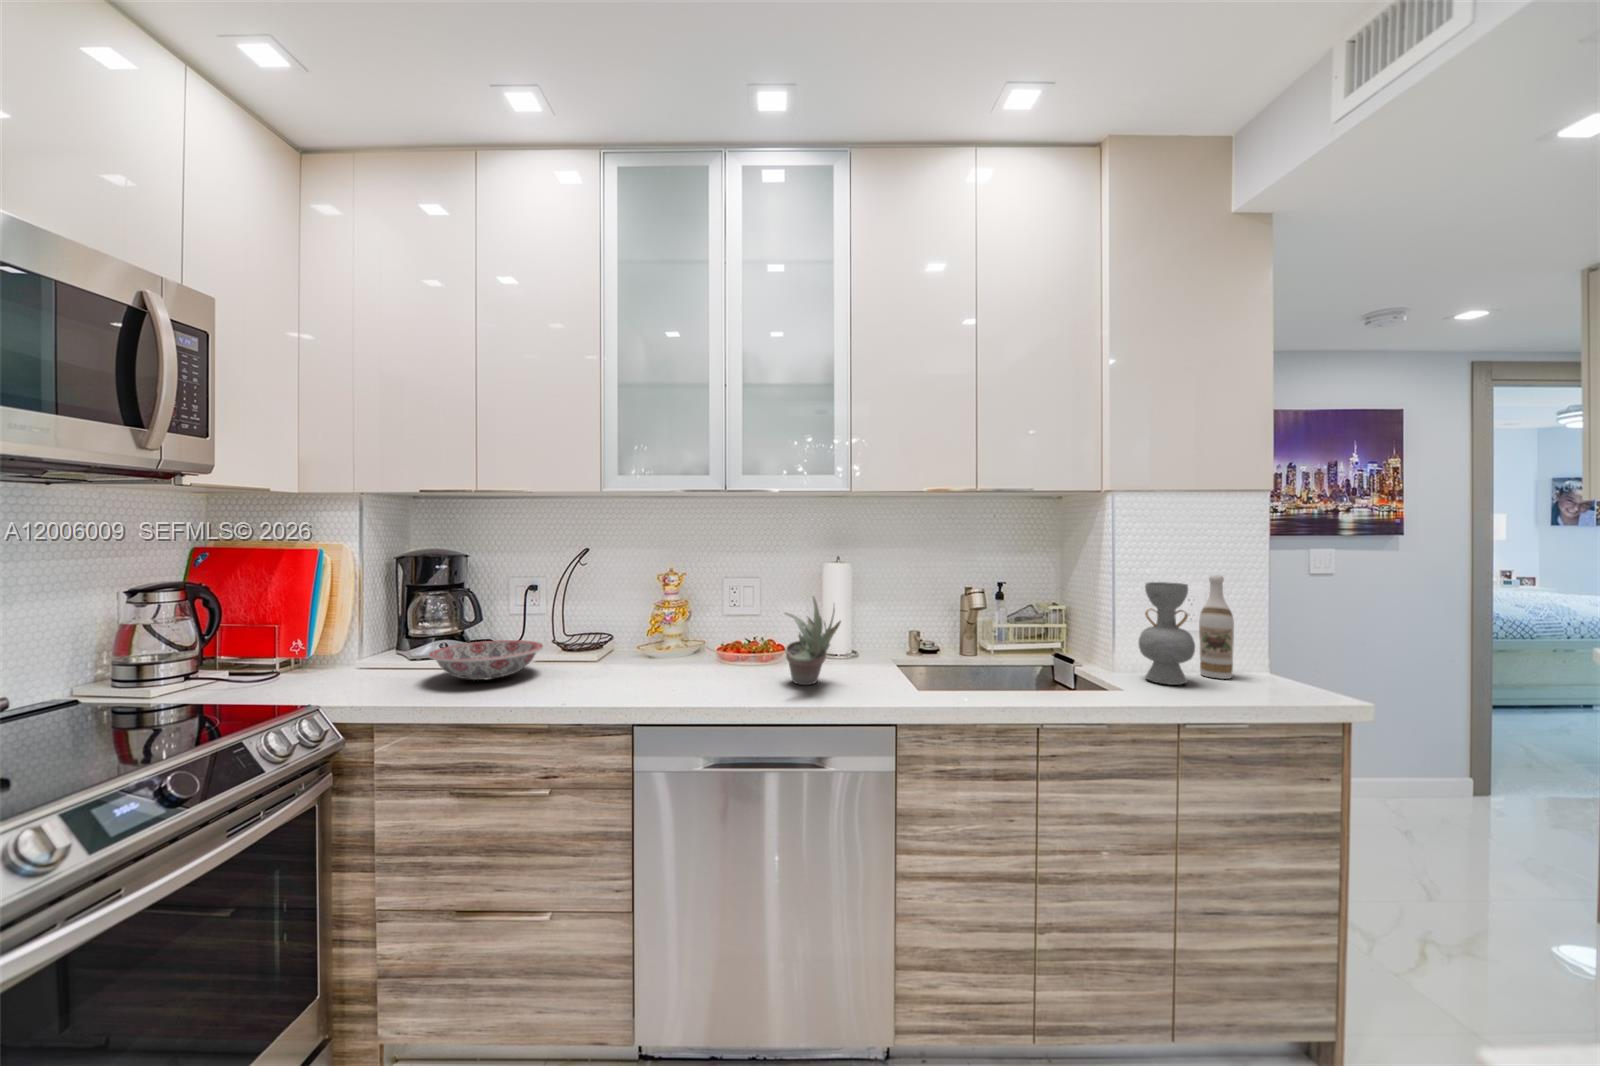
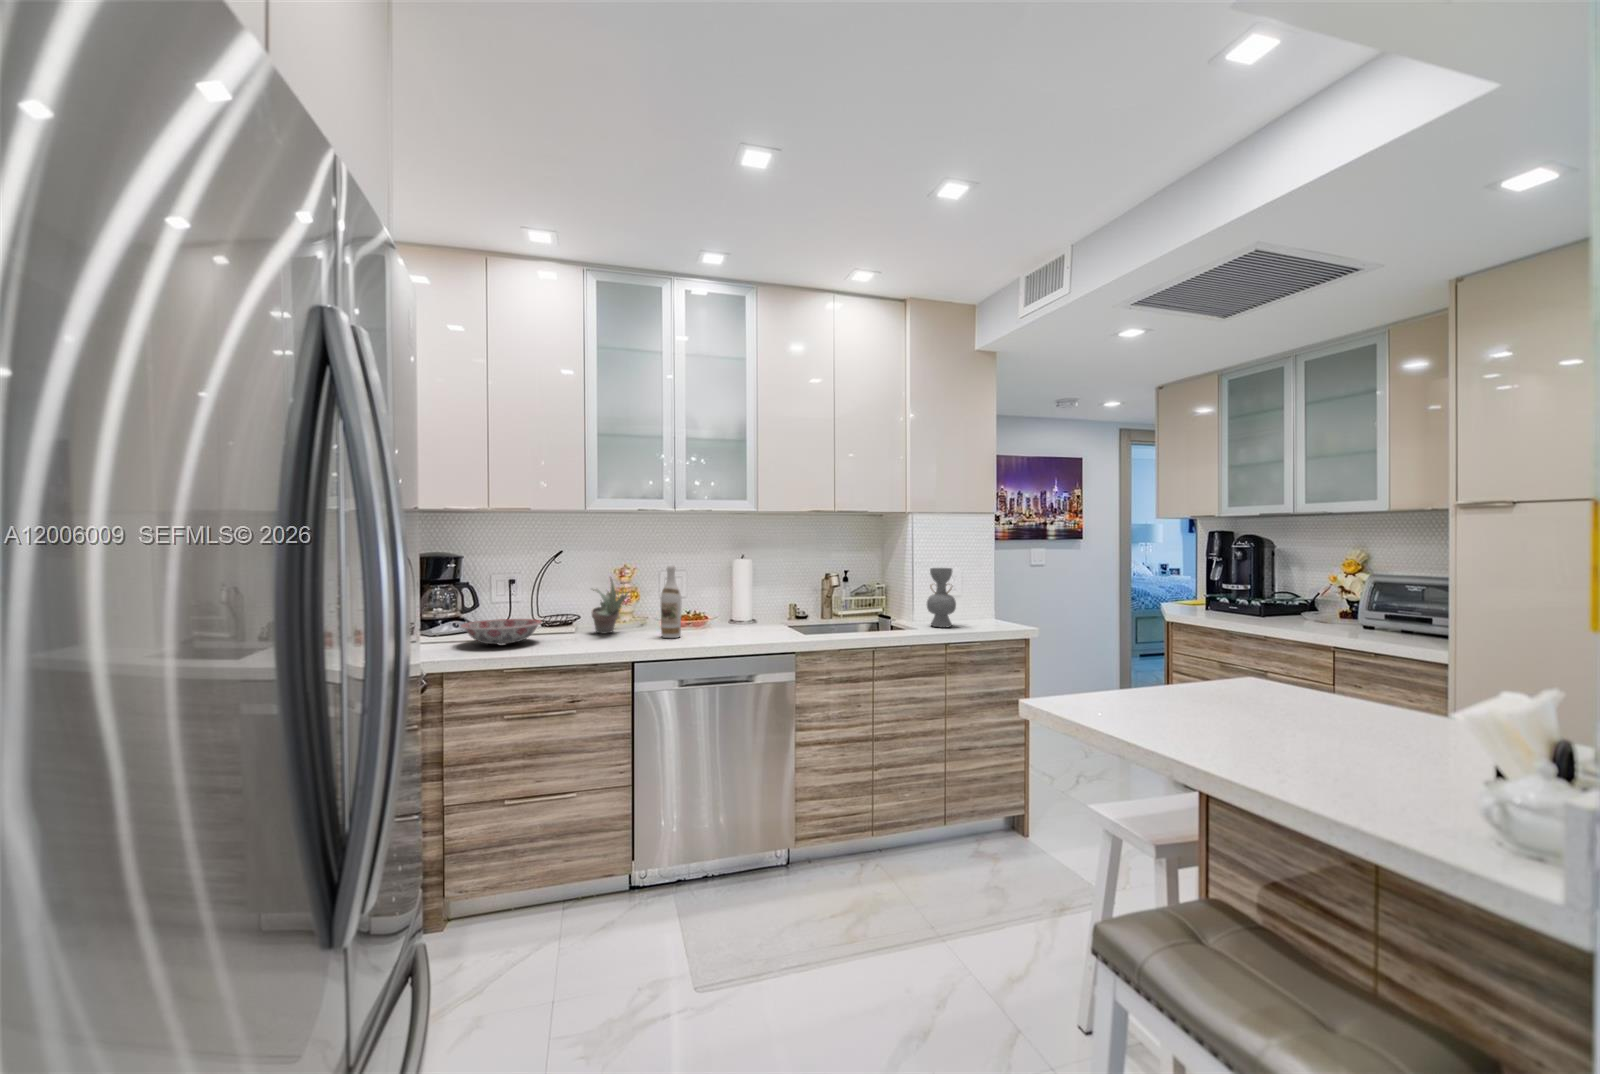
wine bottle: present [1199,575,1234,679] -> present [661,566,682,638]
succulent plant: present [785,596,841,685] -> present [592,577,628,634]

